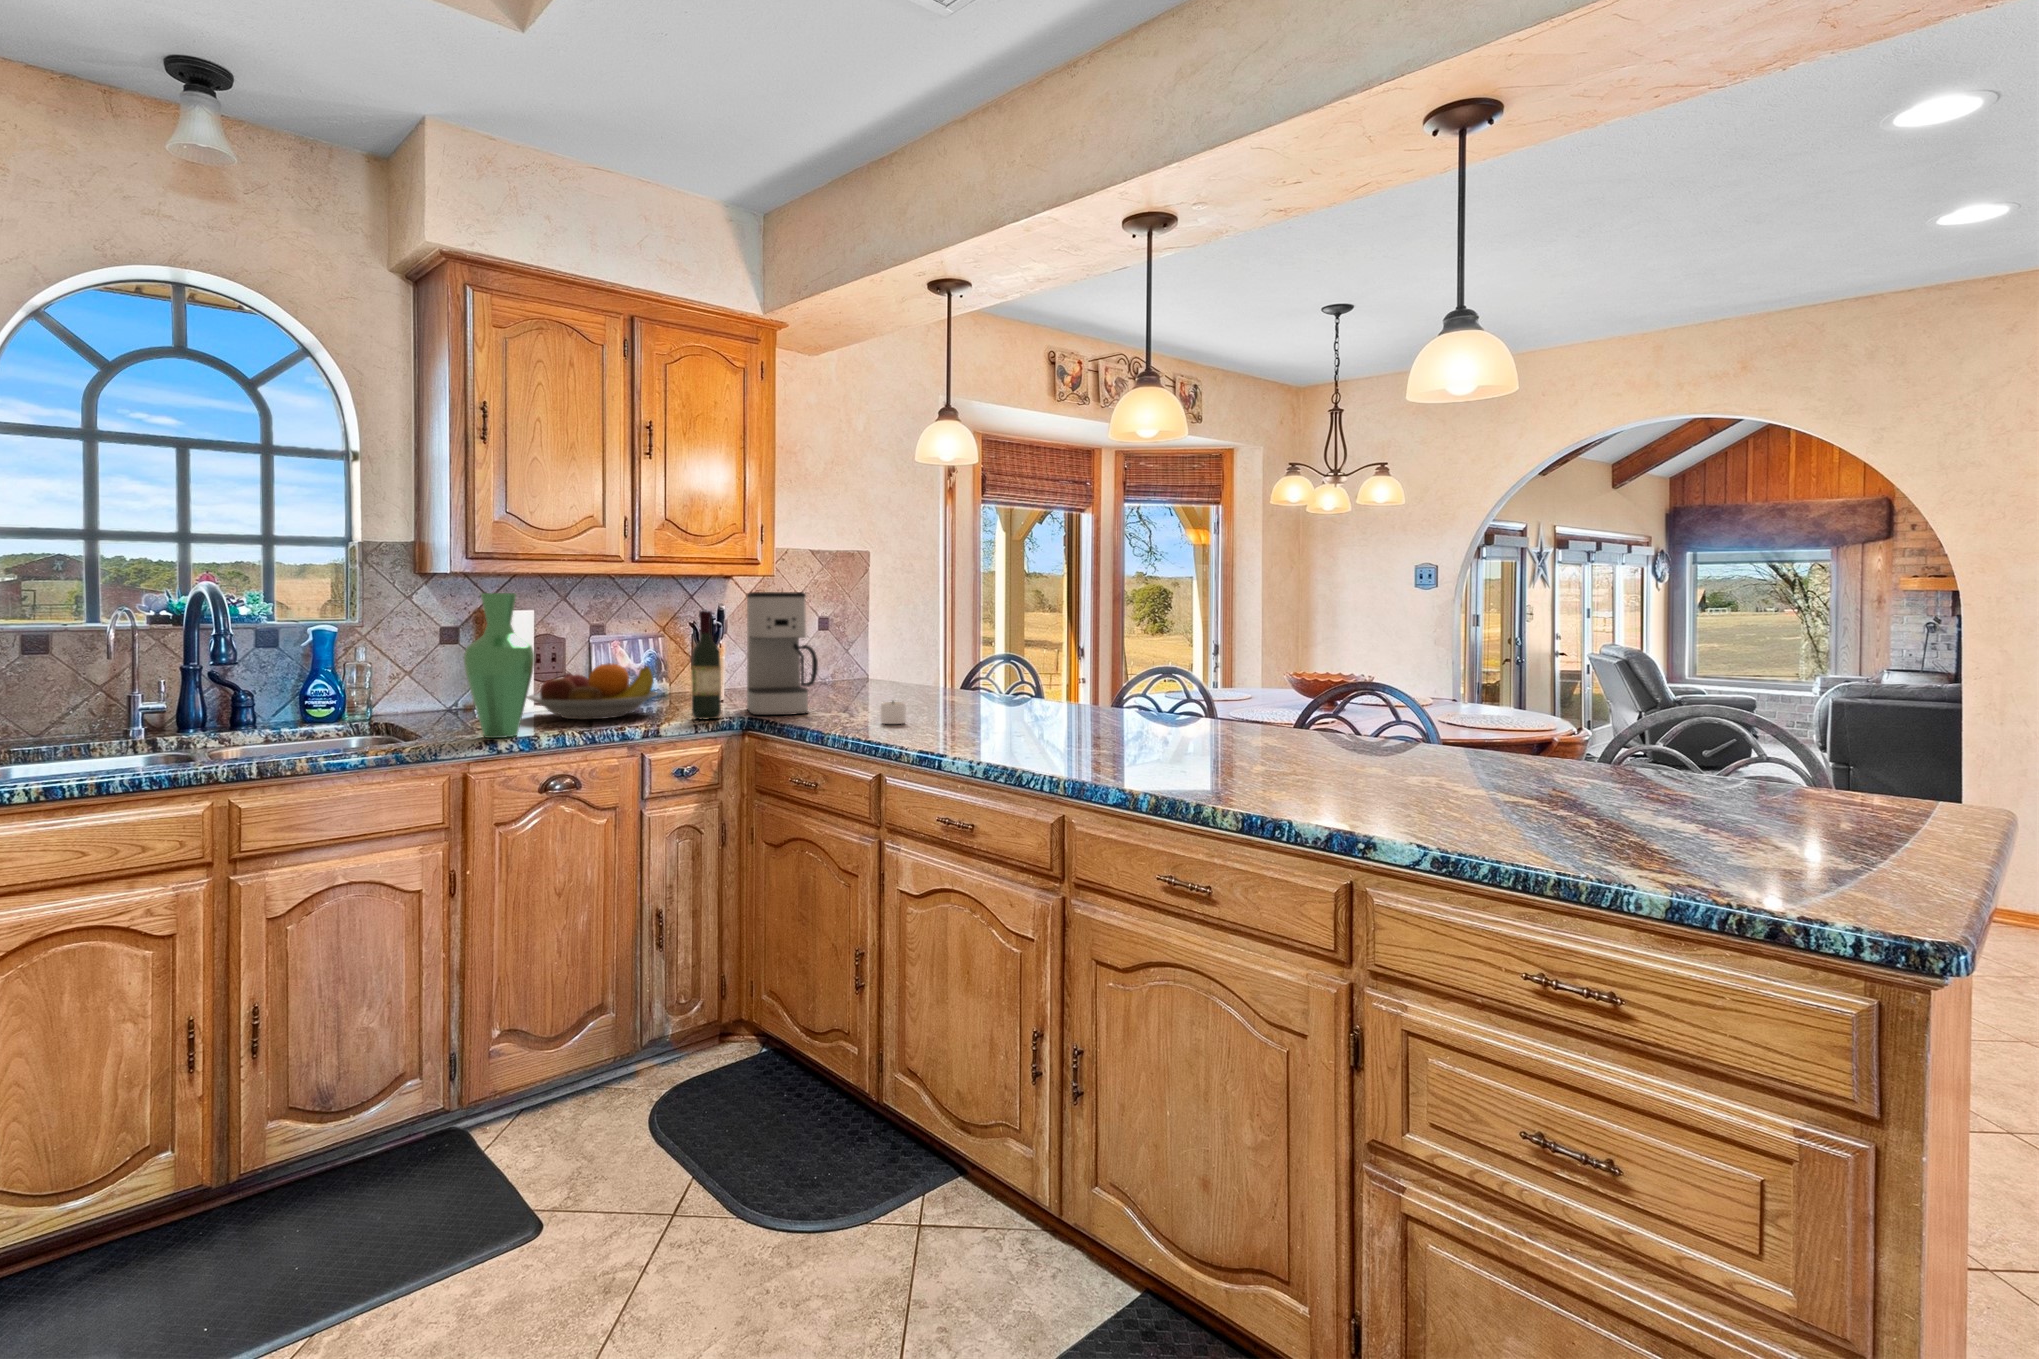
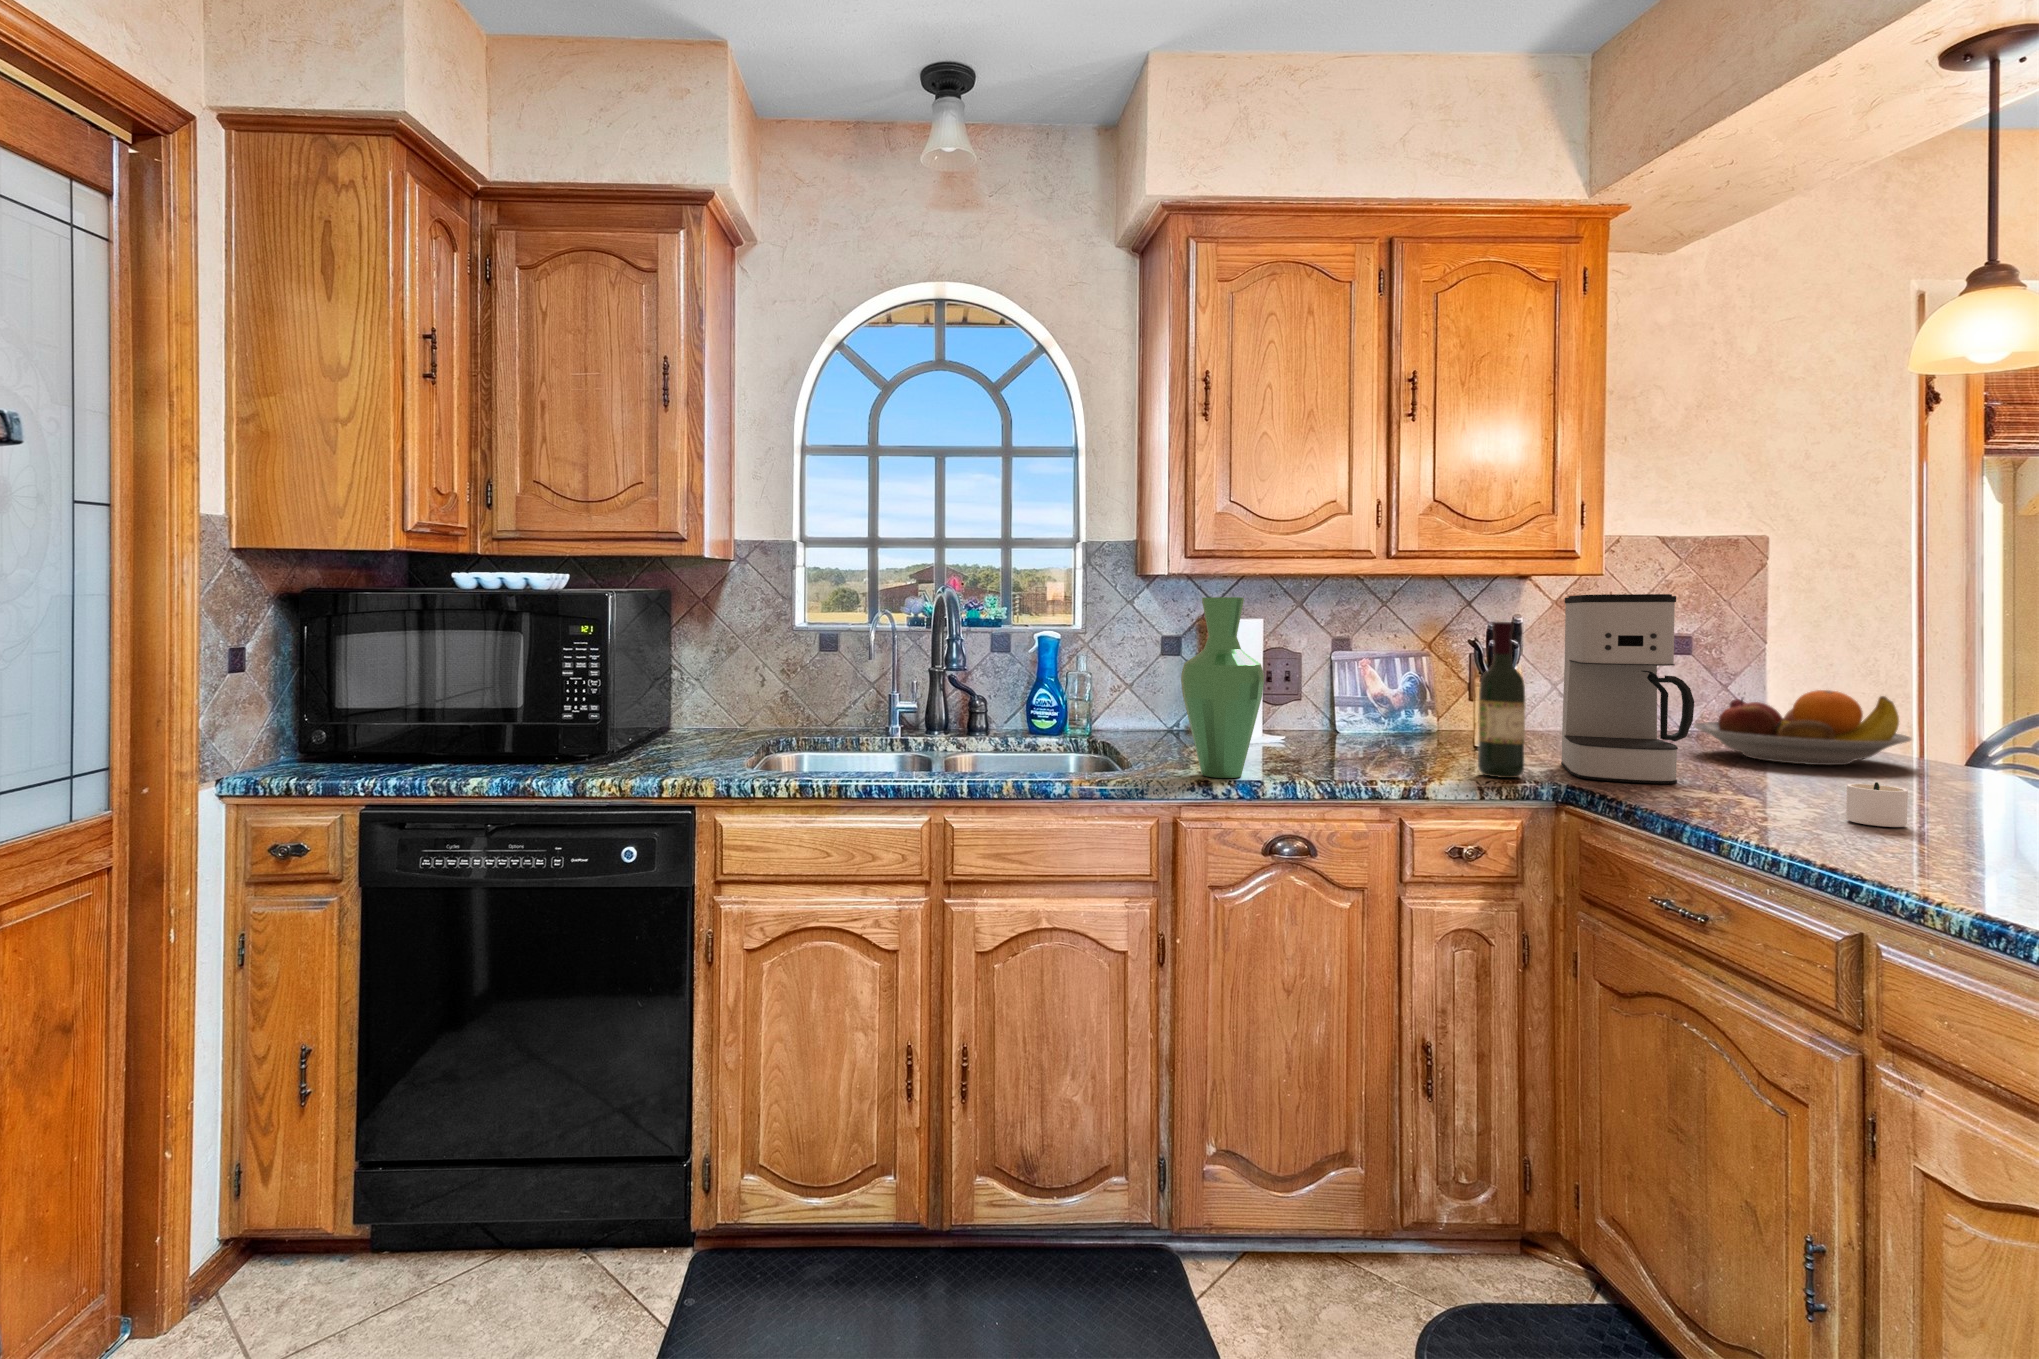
fruit bowl: present [527,663,658,719] -> present [1694,690,1912,765]

